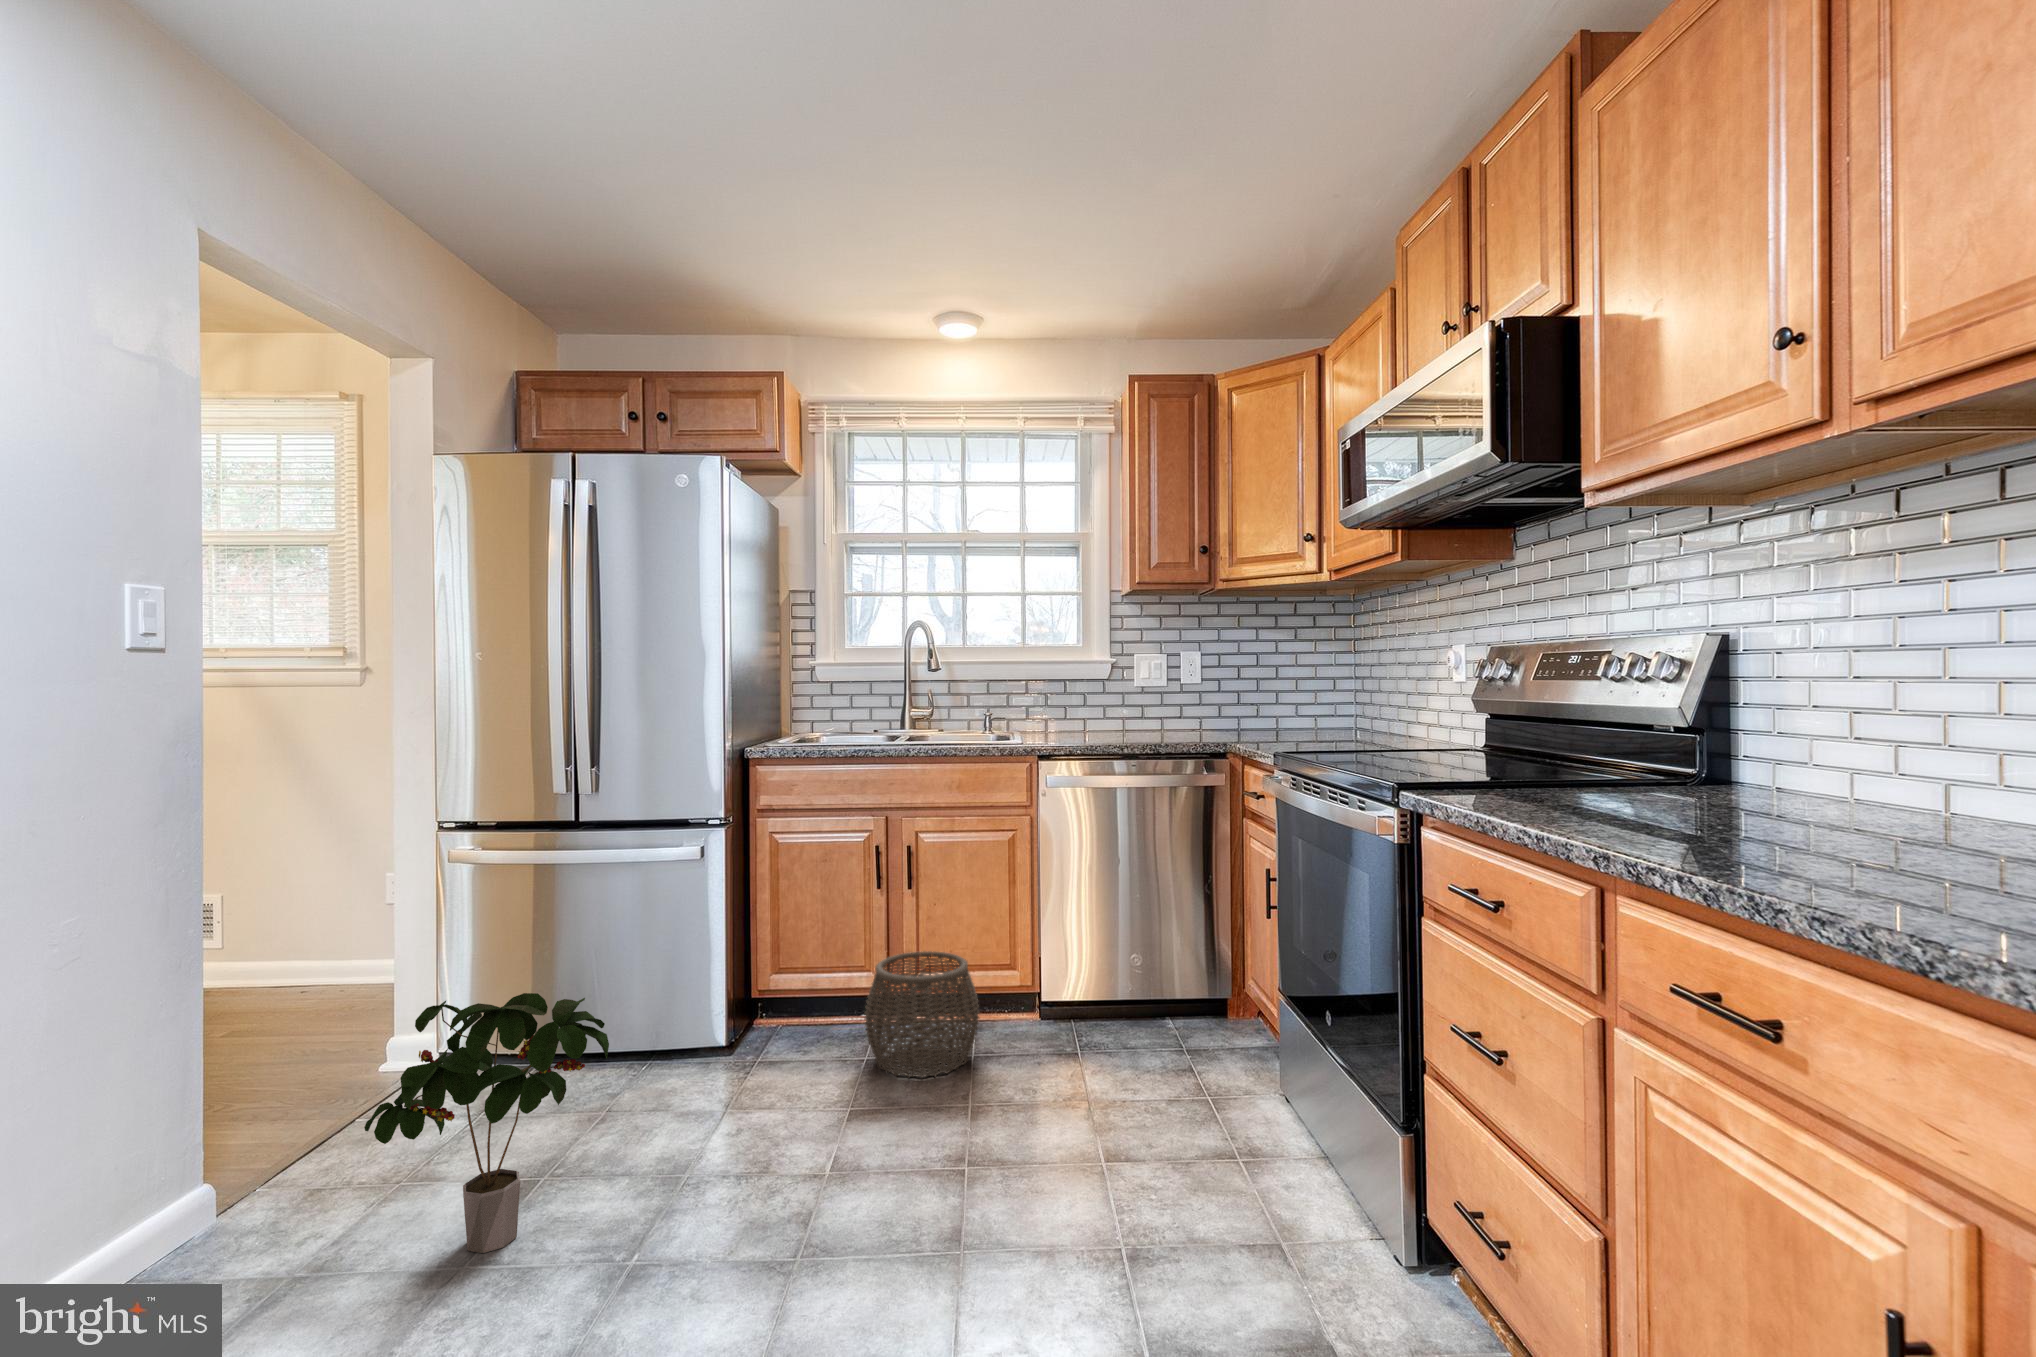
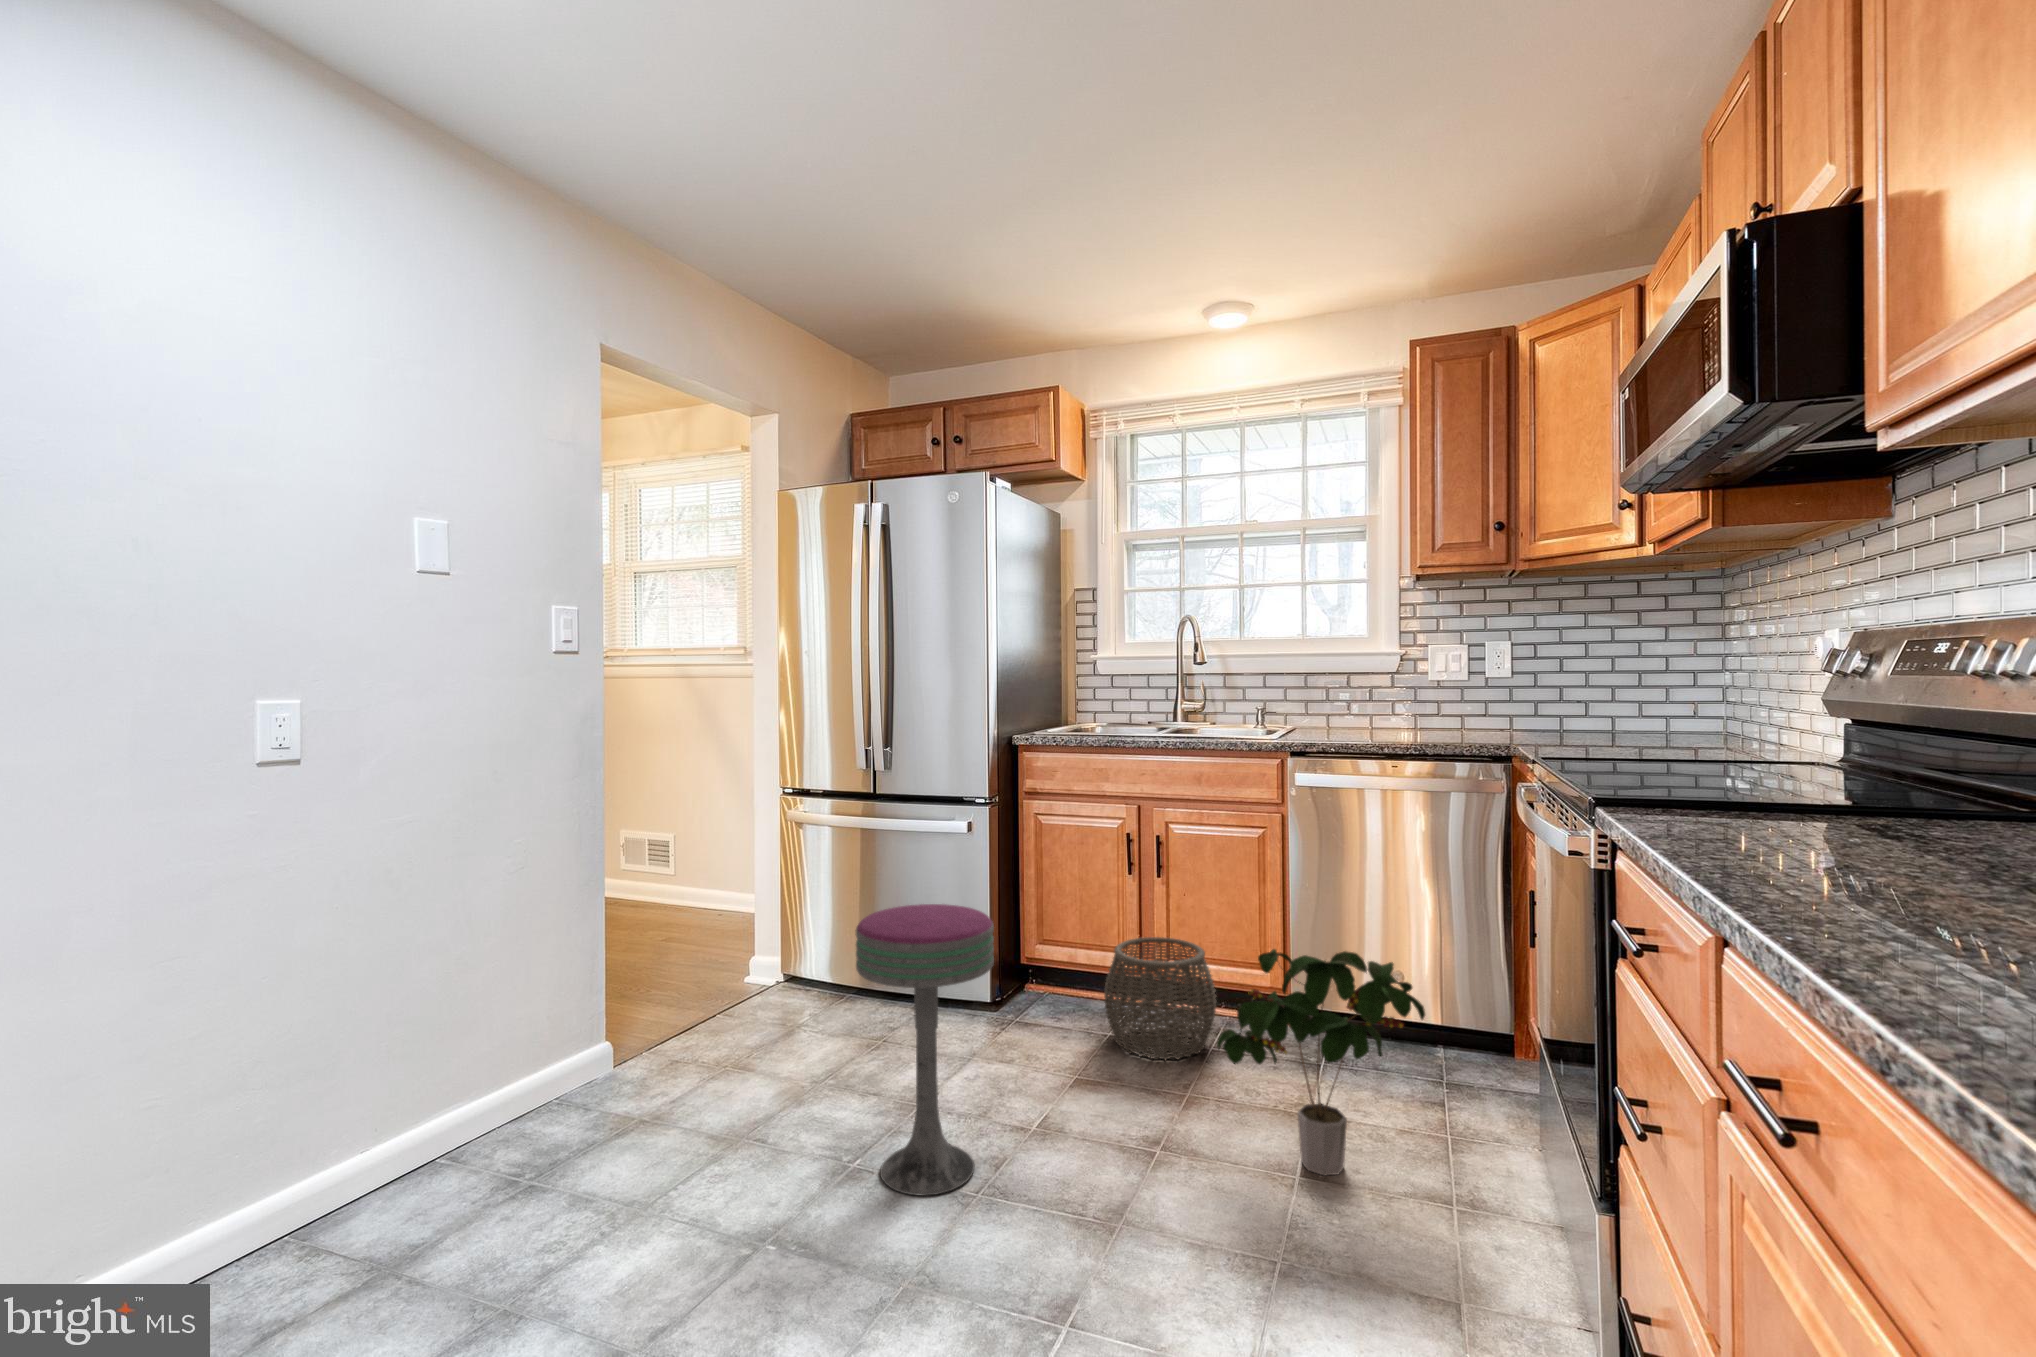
bar stool: none [645,940,809,1277] -> present [855,904,994,1196]
potted plant: present [364,993,609,1253] -> present [1217,949,1425,1175]

